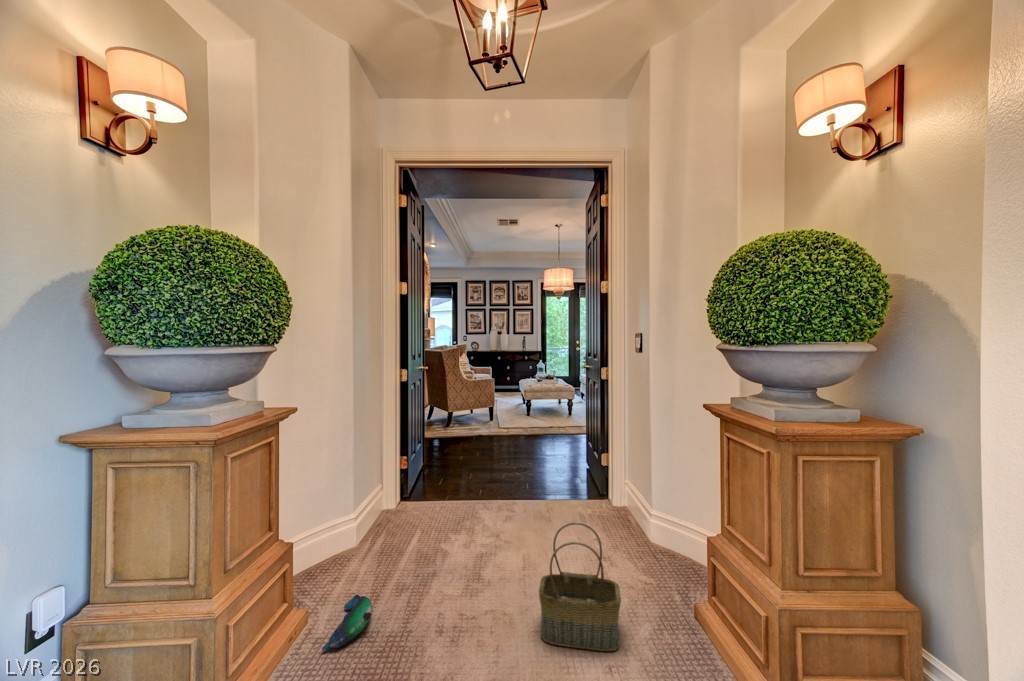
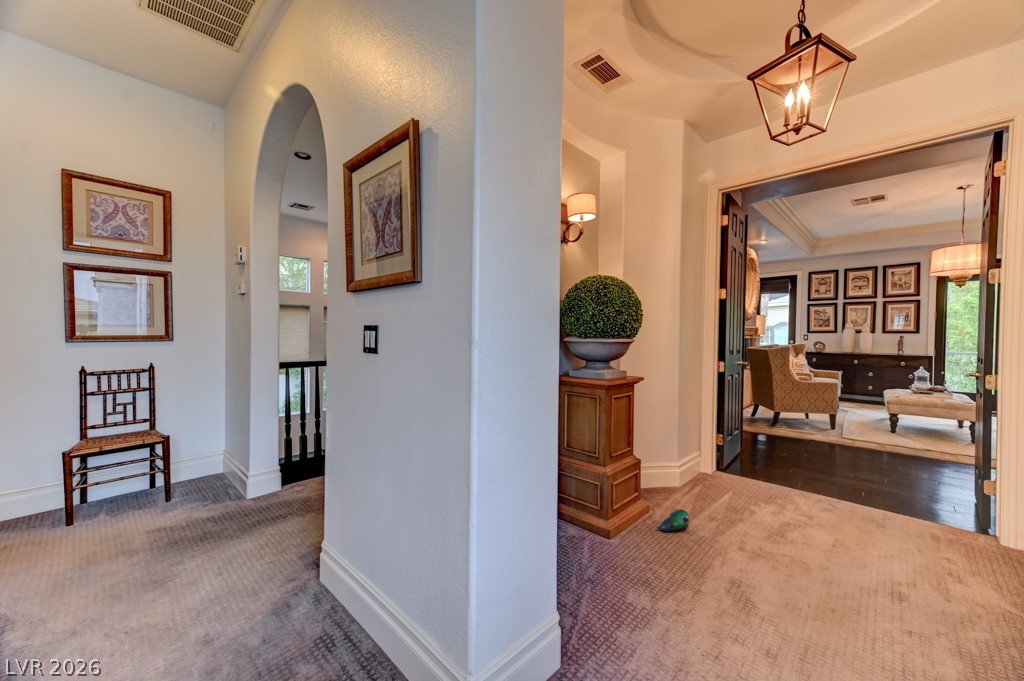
basket: present [539,522,621,651] -> none [827,498,920,613]

